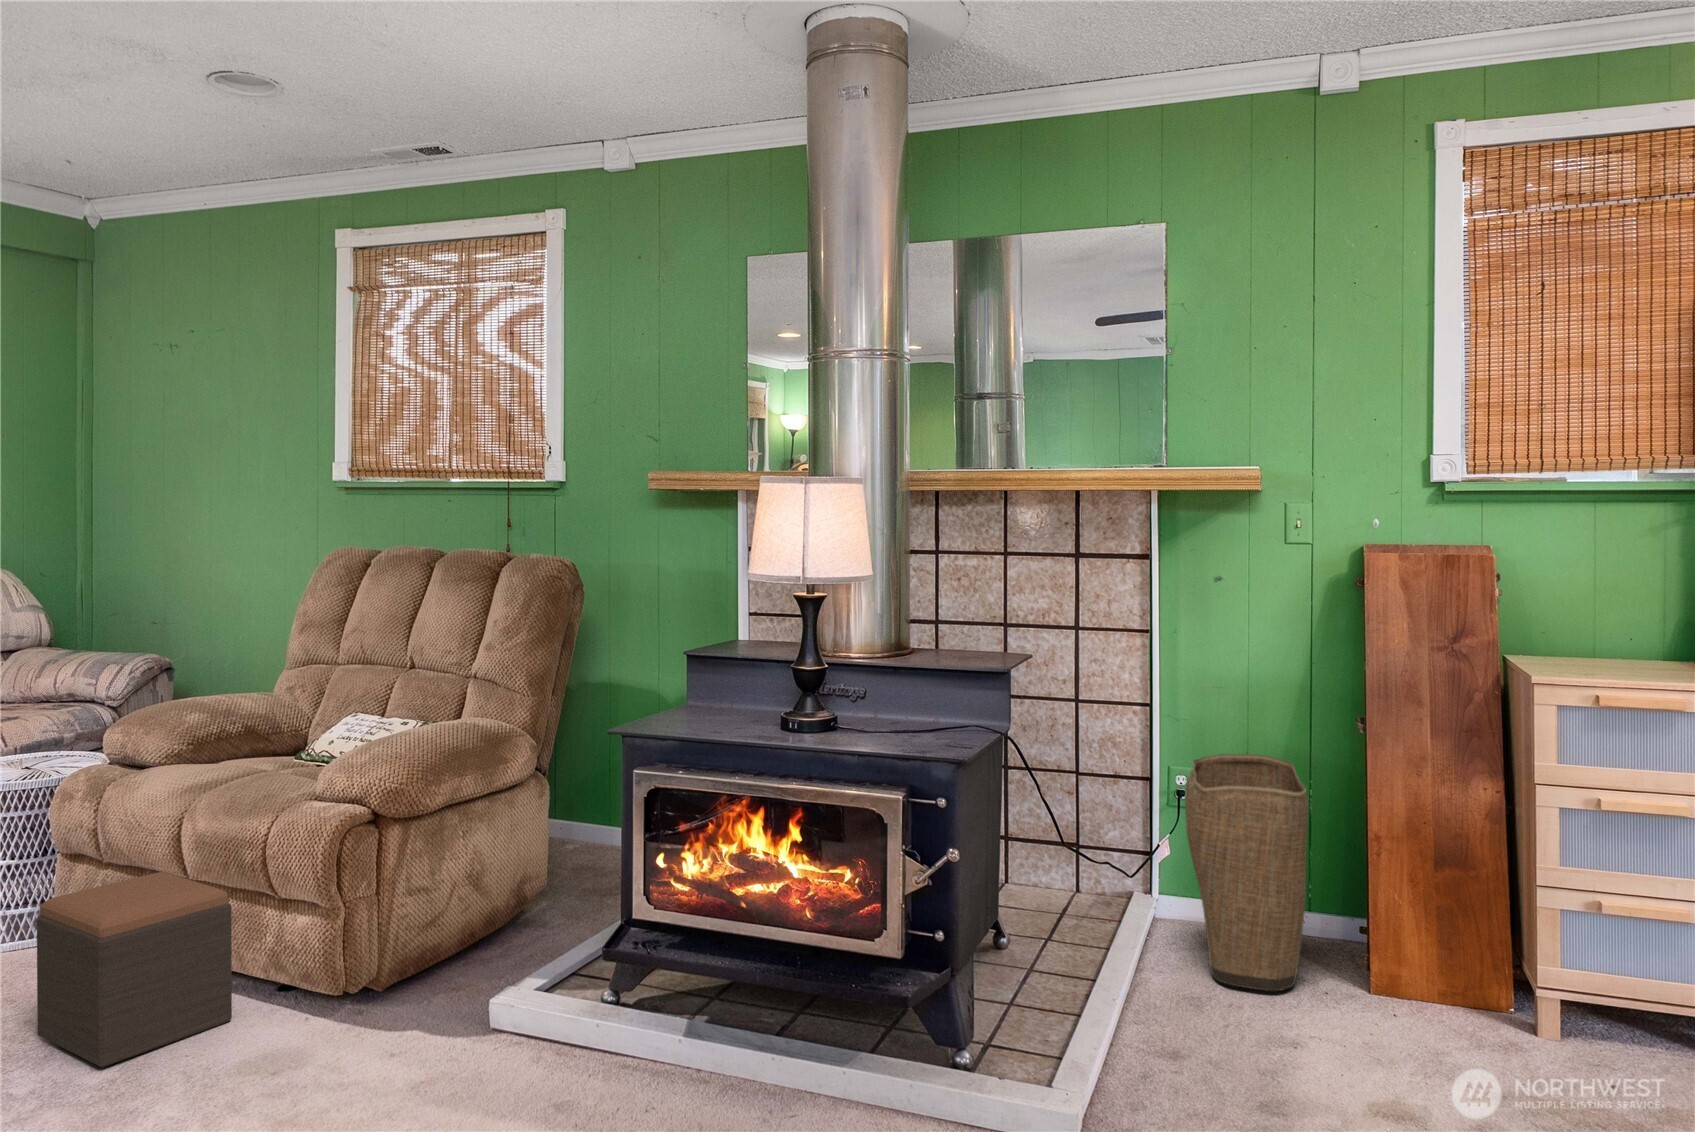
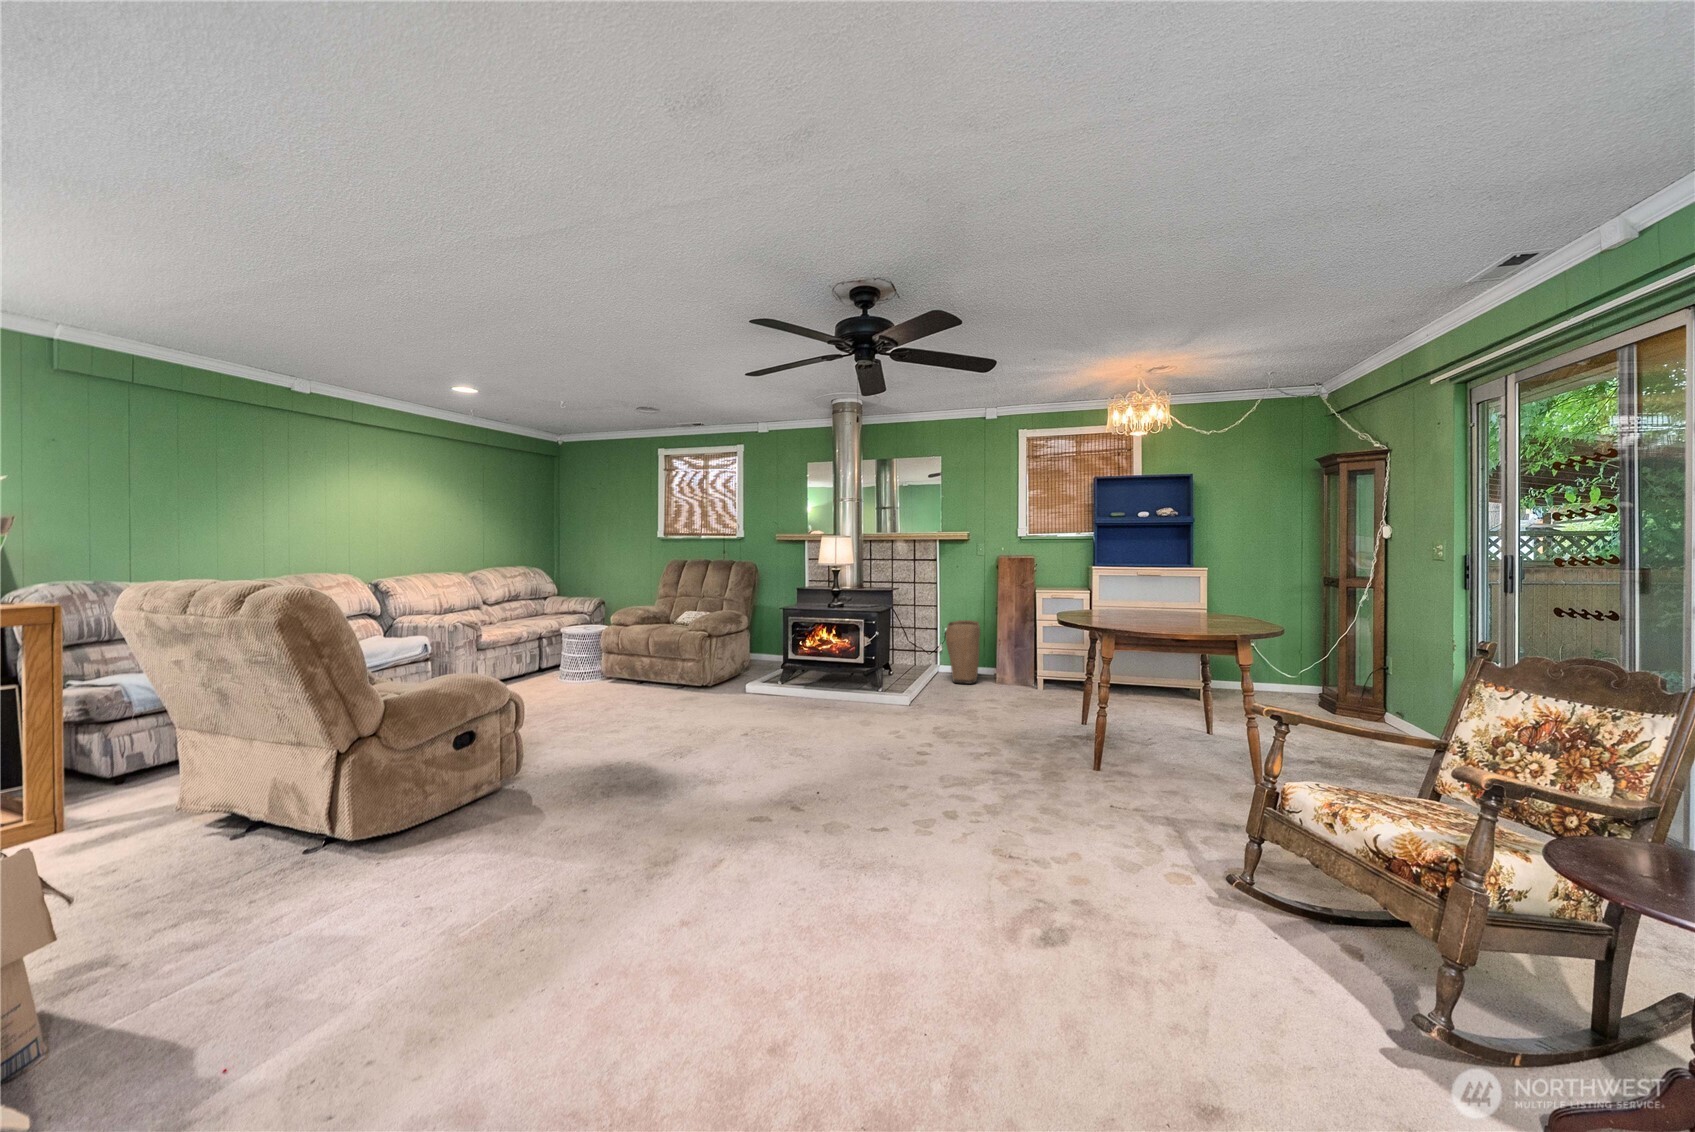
footstool: present [37,872,232,1068] -> none [620,652,672,699]

